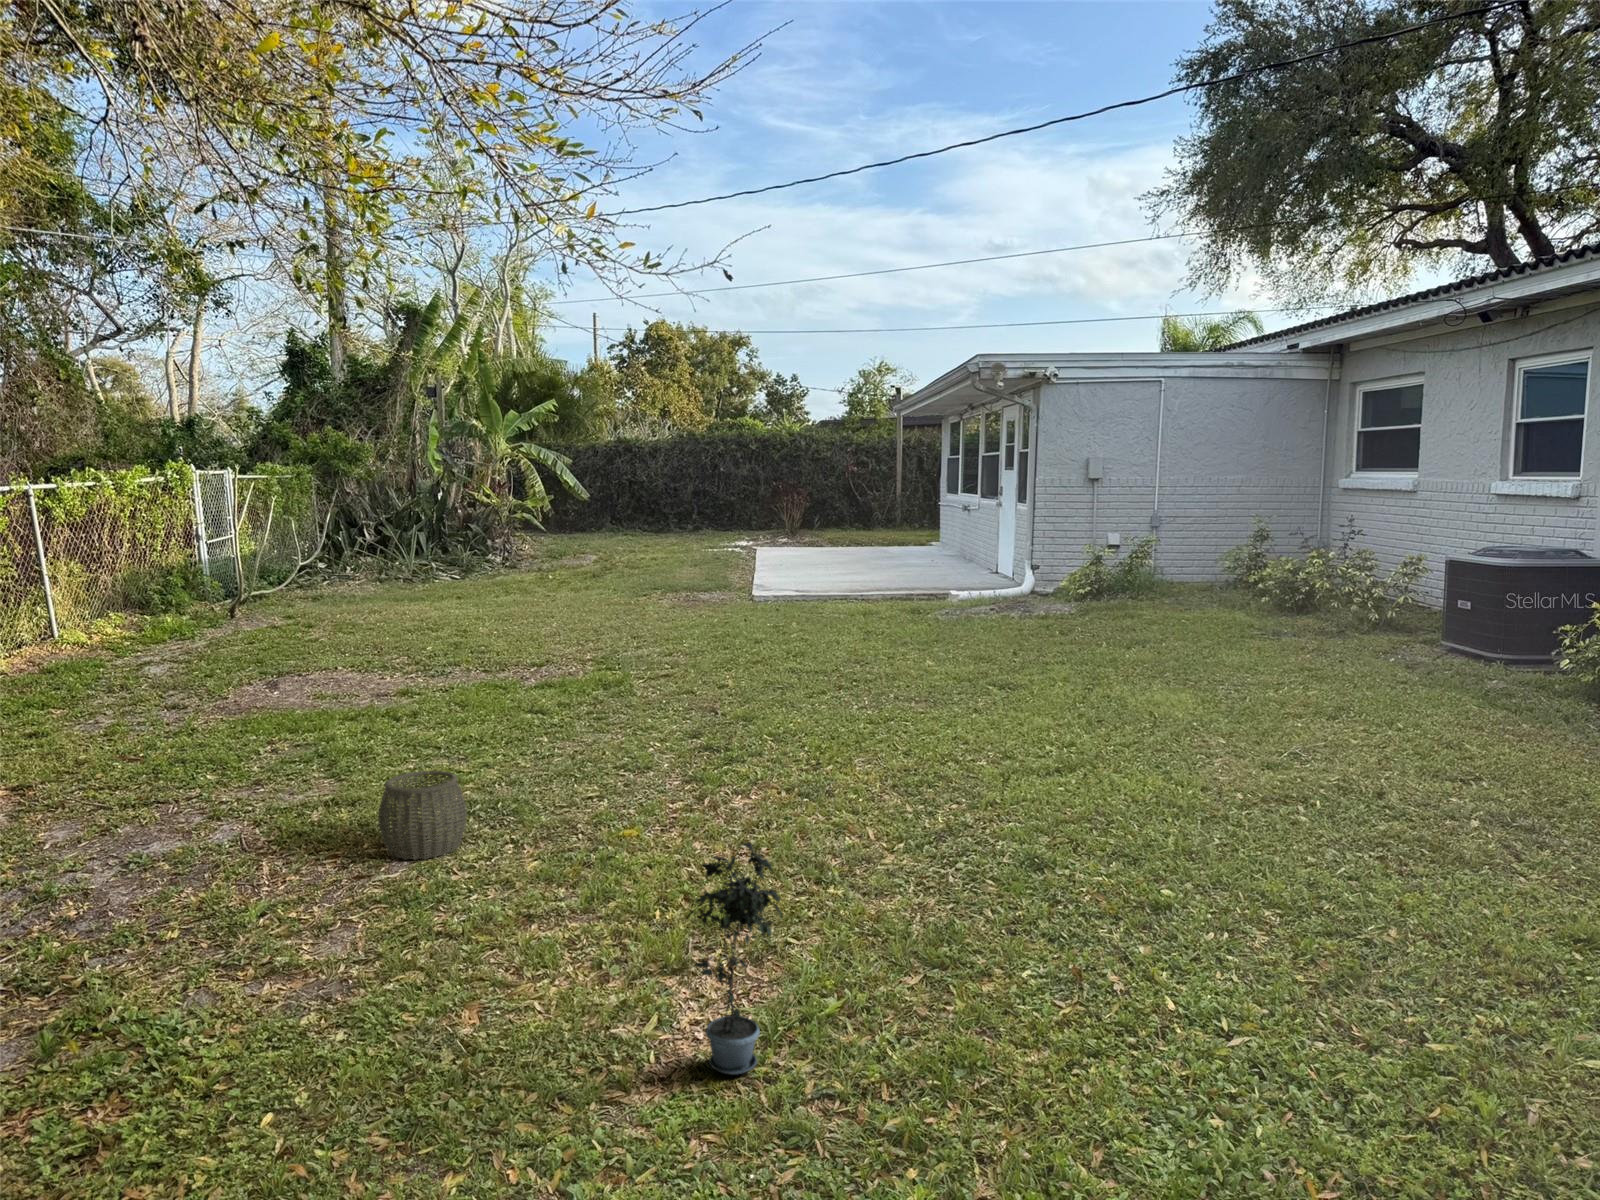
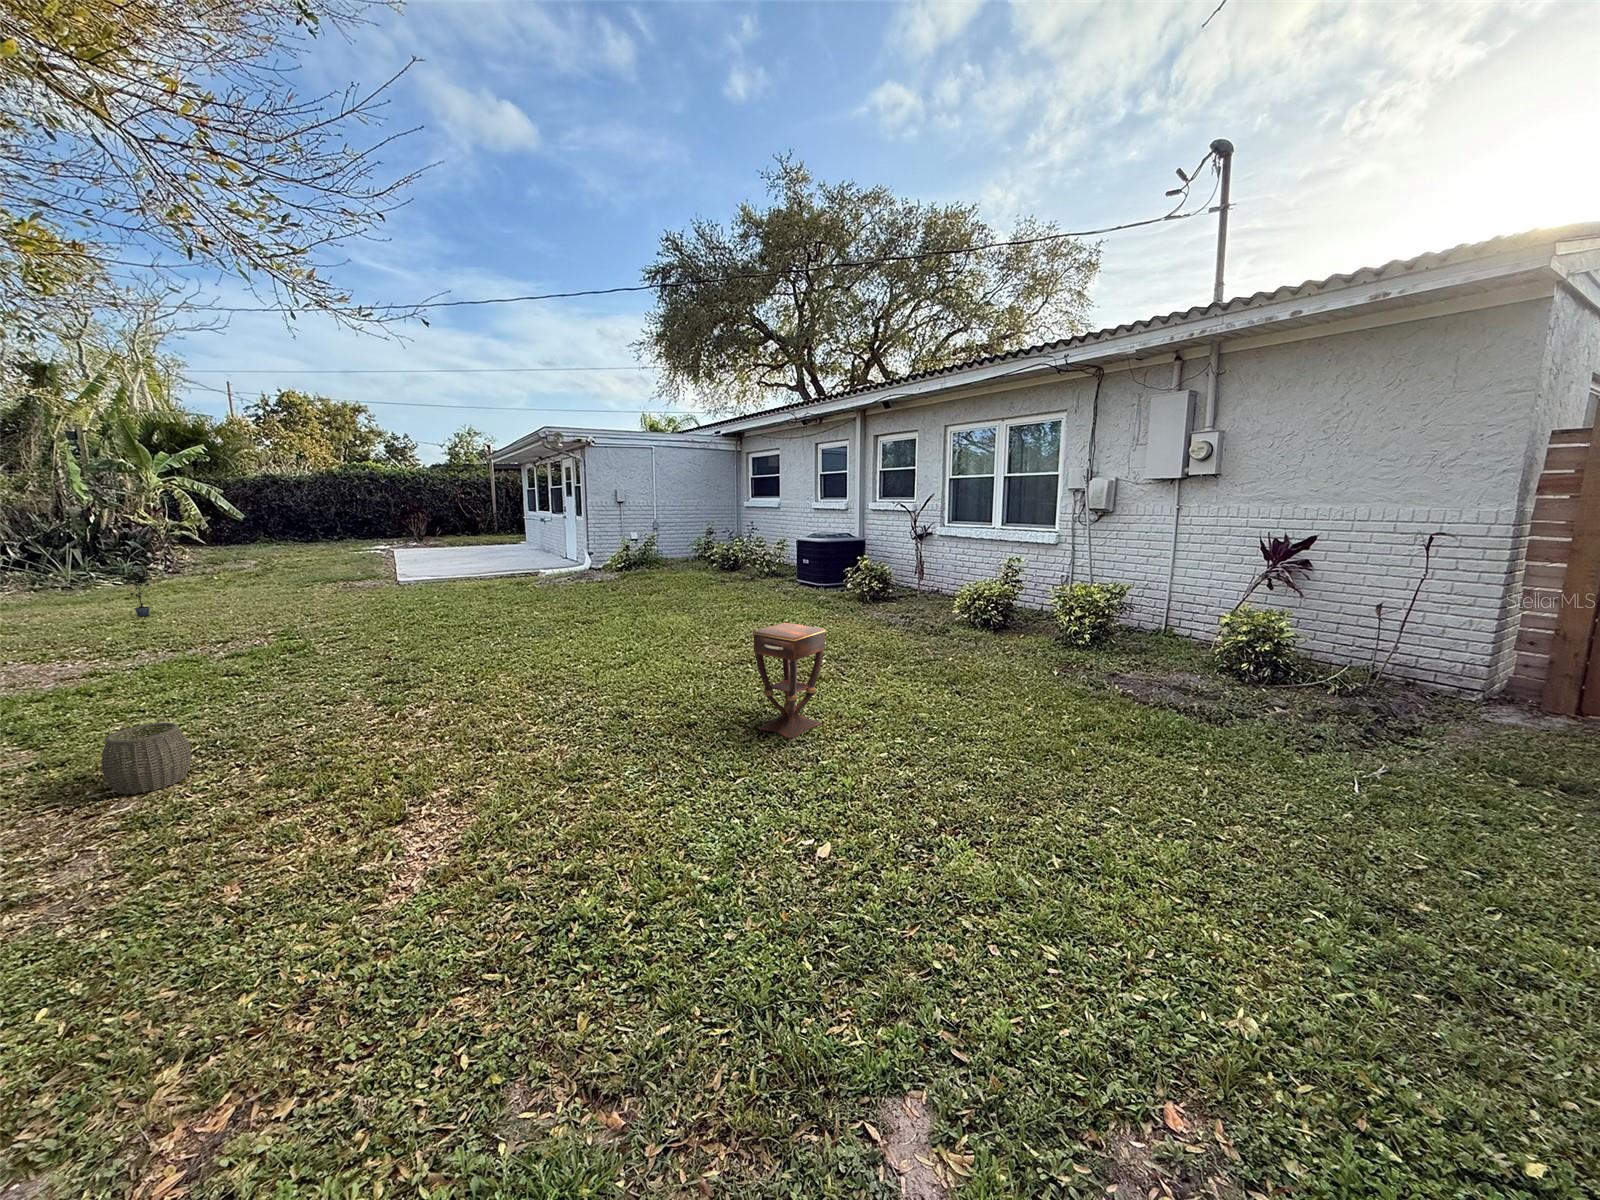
side table: none [1293,732,1461,970] -> present [752,623,826,738]
potted plant: present [685,843,782,1075] -> present [127,568,151,617]

